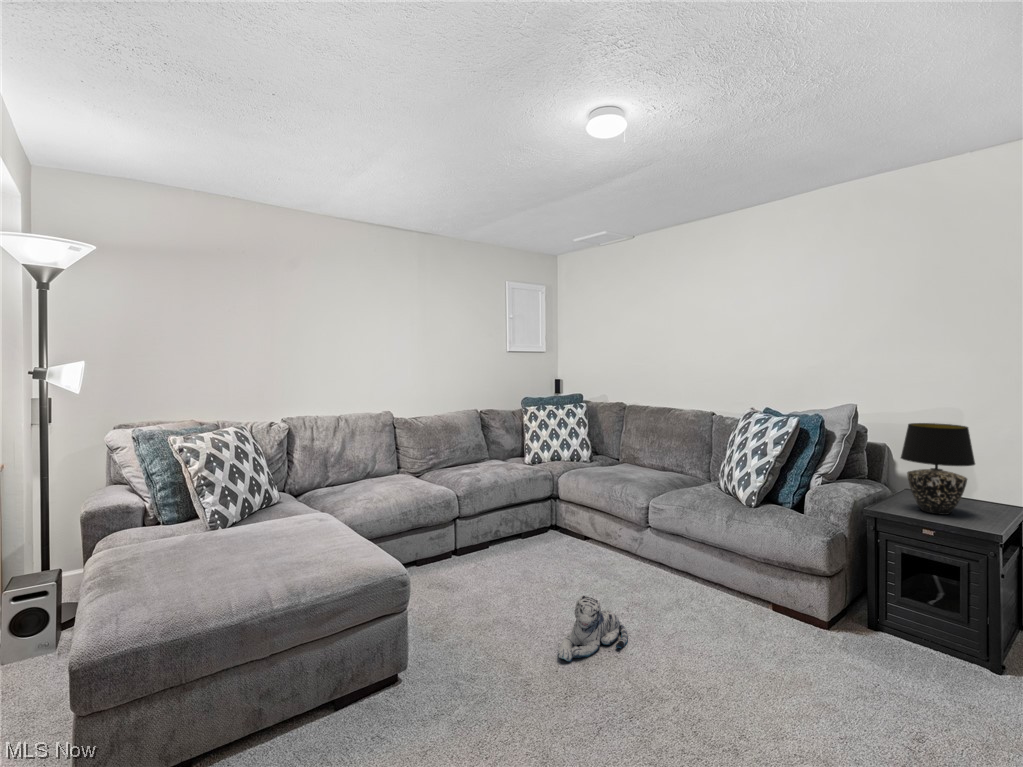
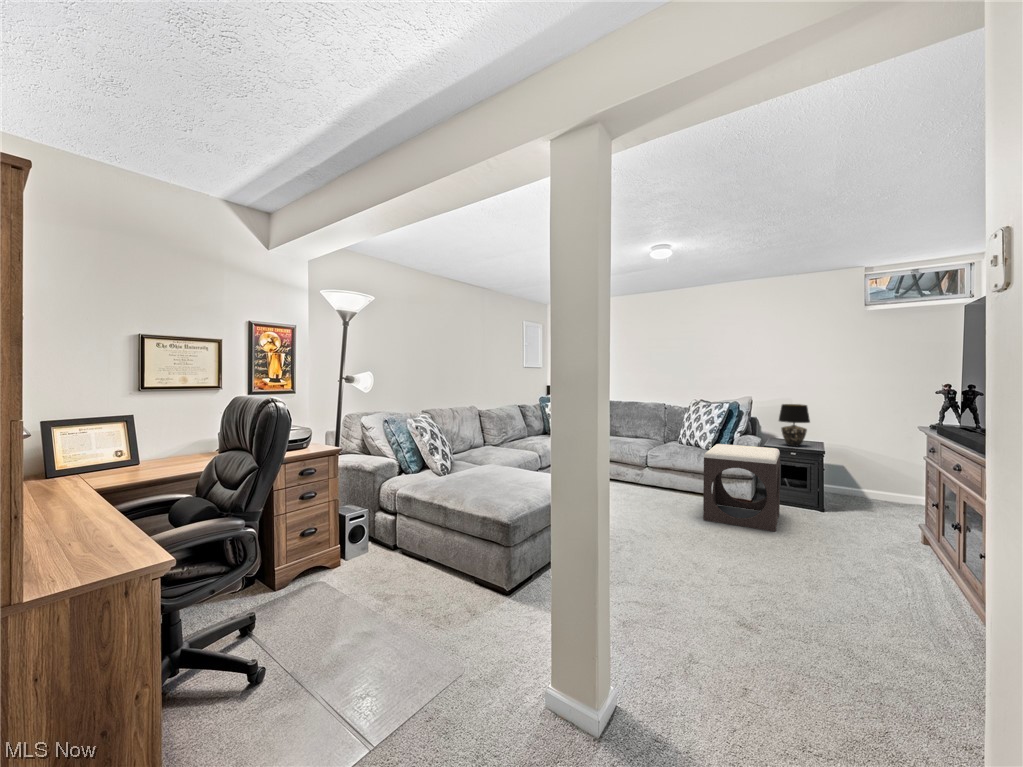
footstool: none [693,500,885,730] -> present [703,444,780,532]
plush toy: present [558,595,628,661] -> none [640,493,669,524]

